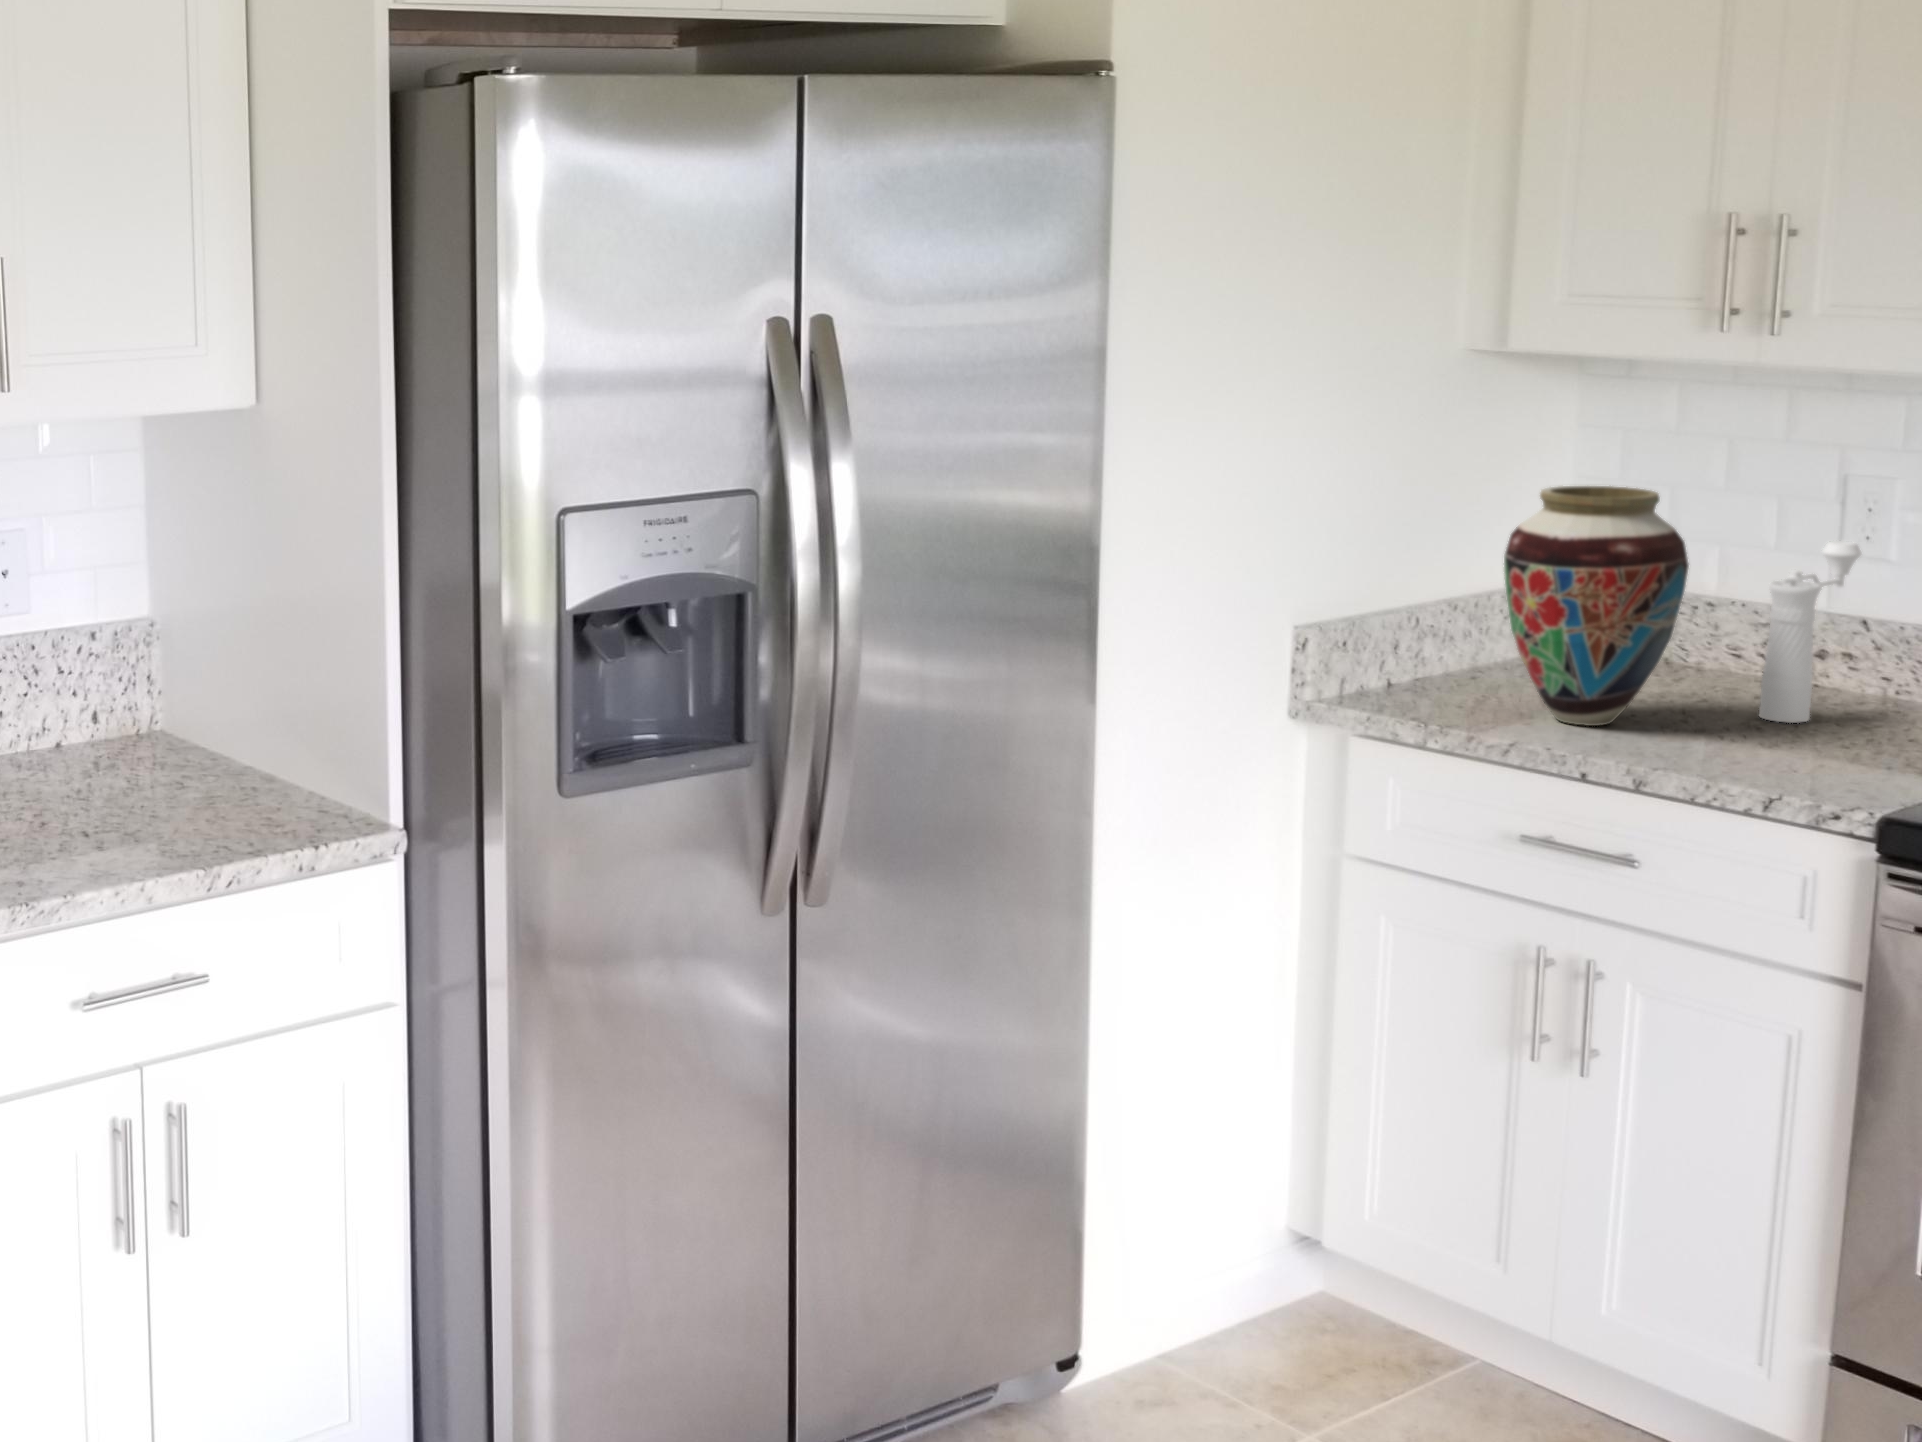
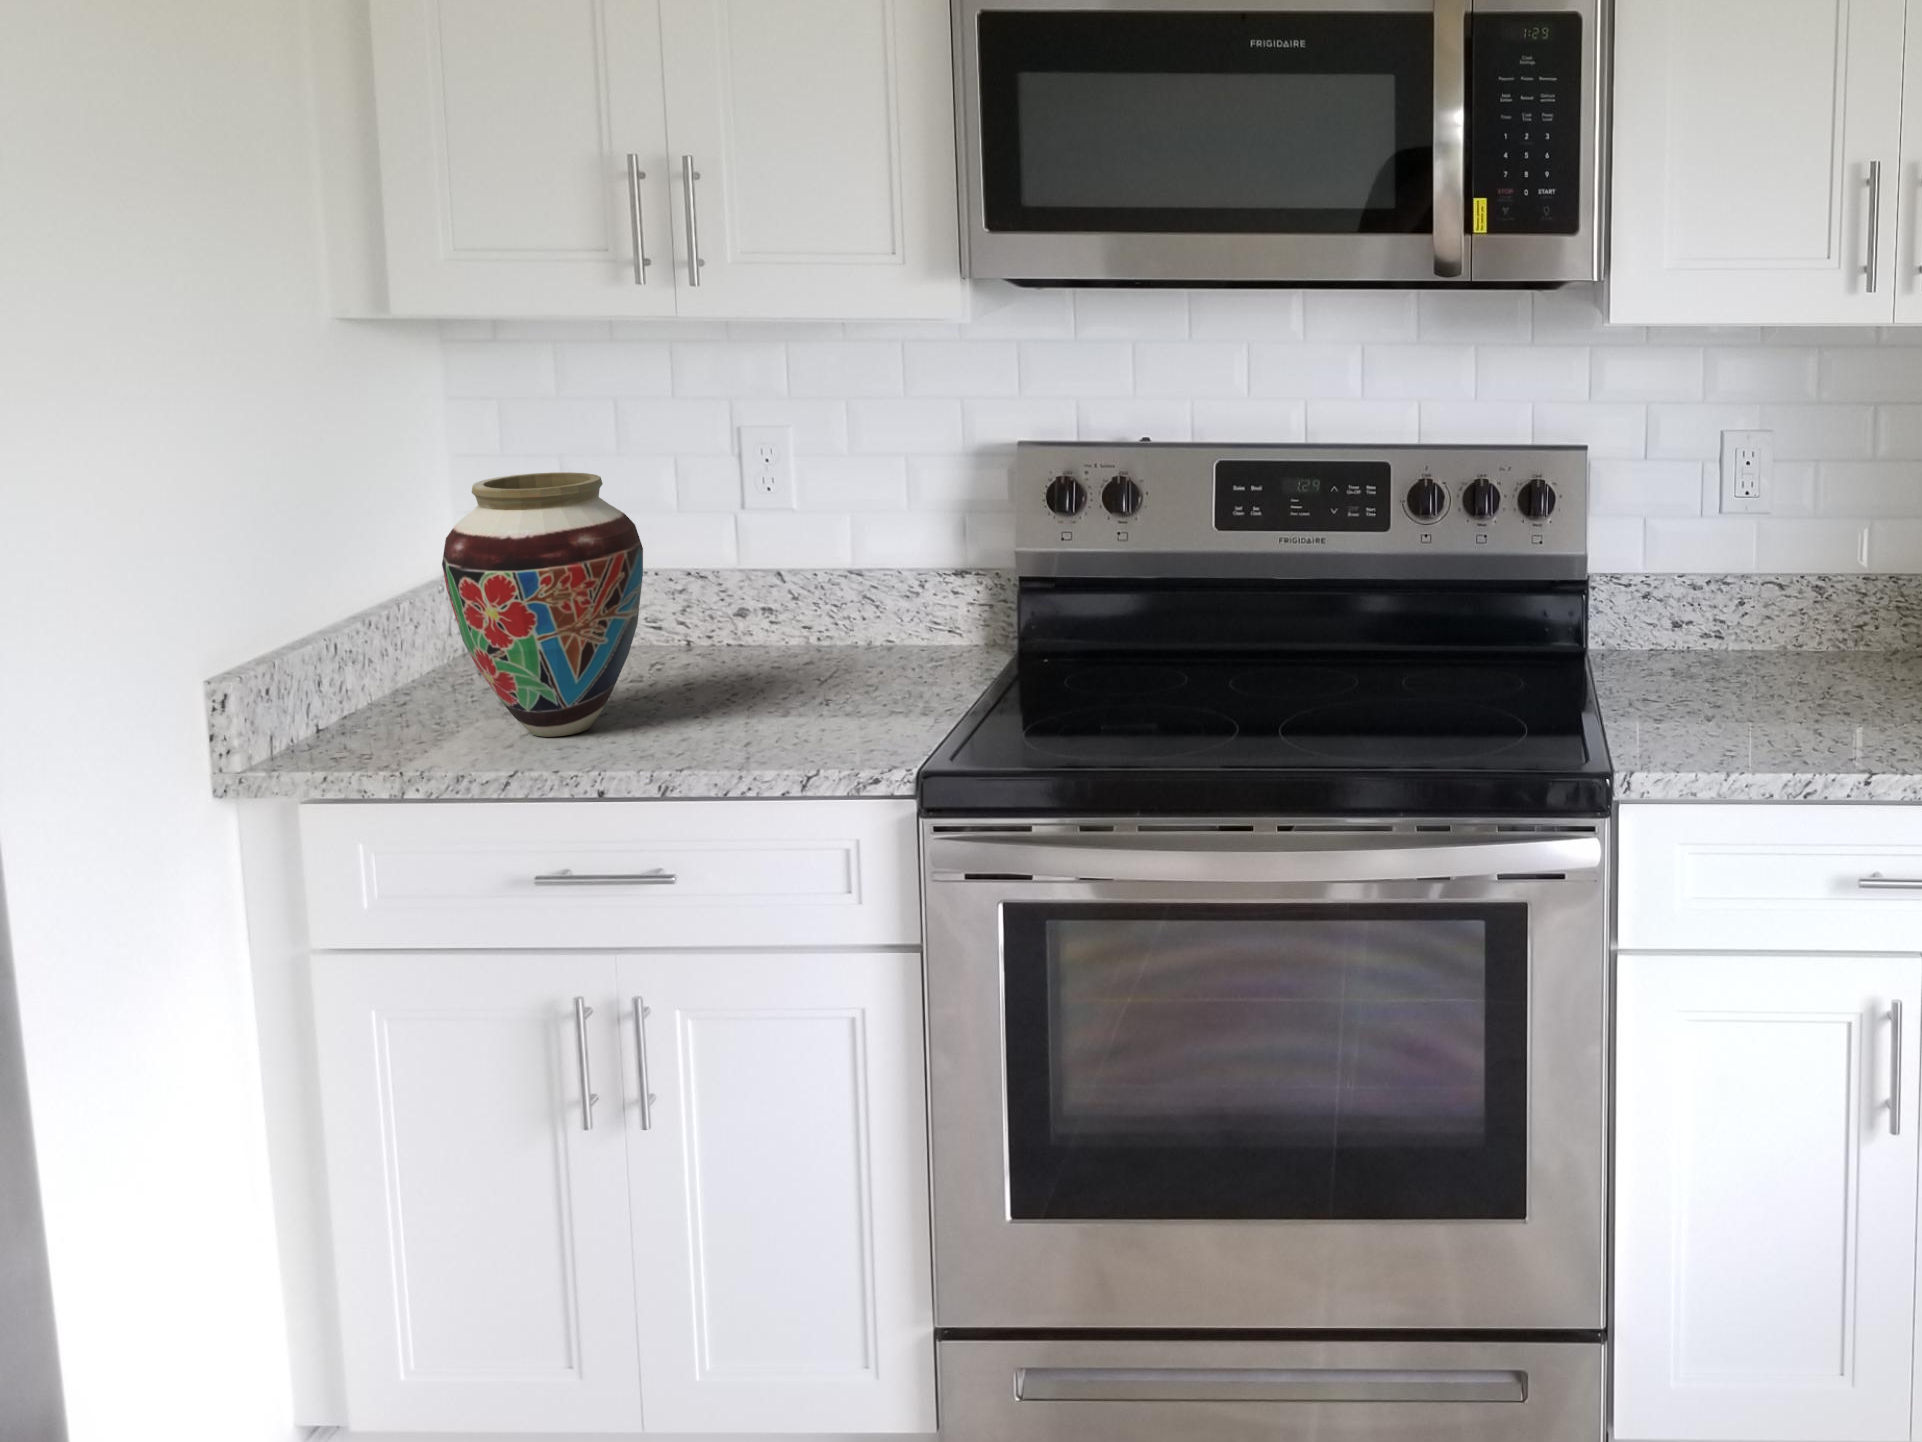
pepper mill: present [1759,541,1861,723] -> none [705,501,774,690]

